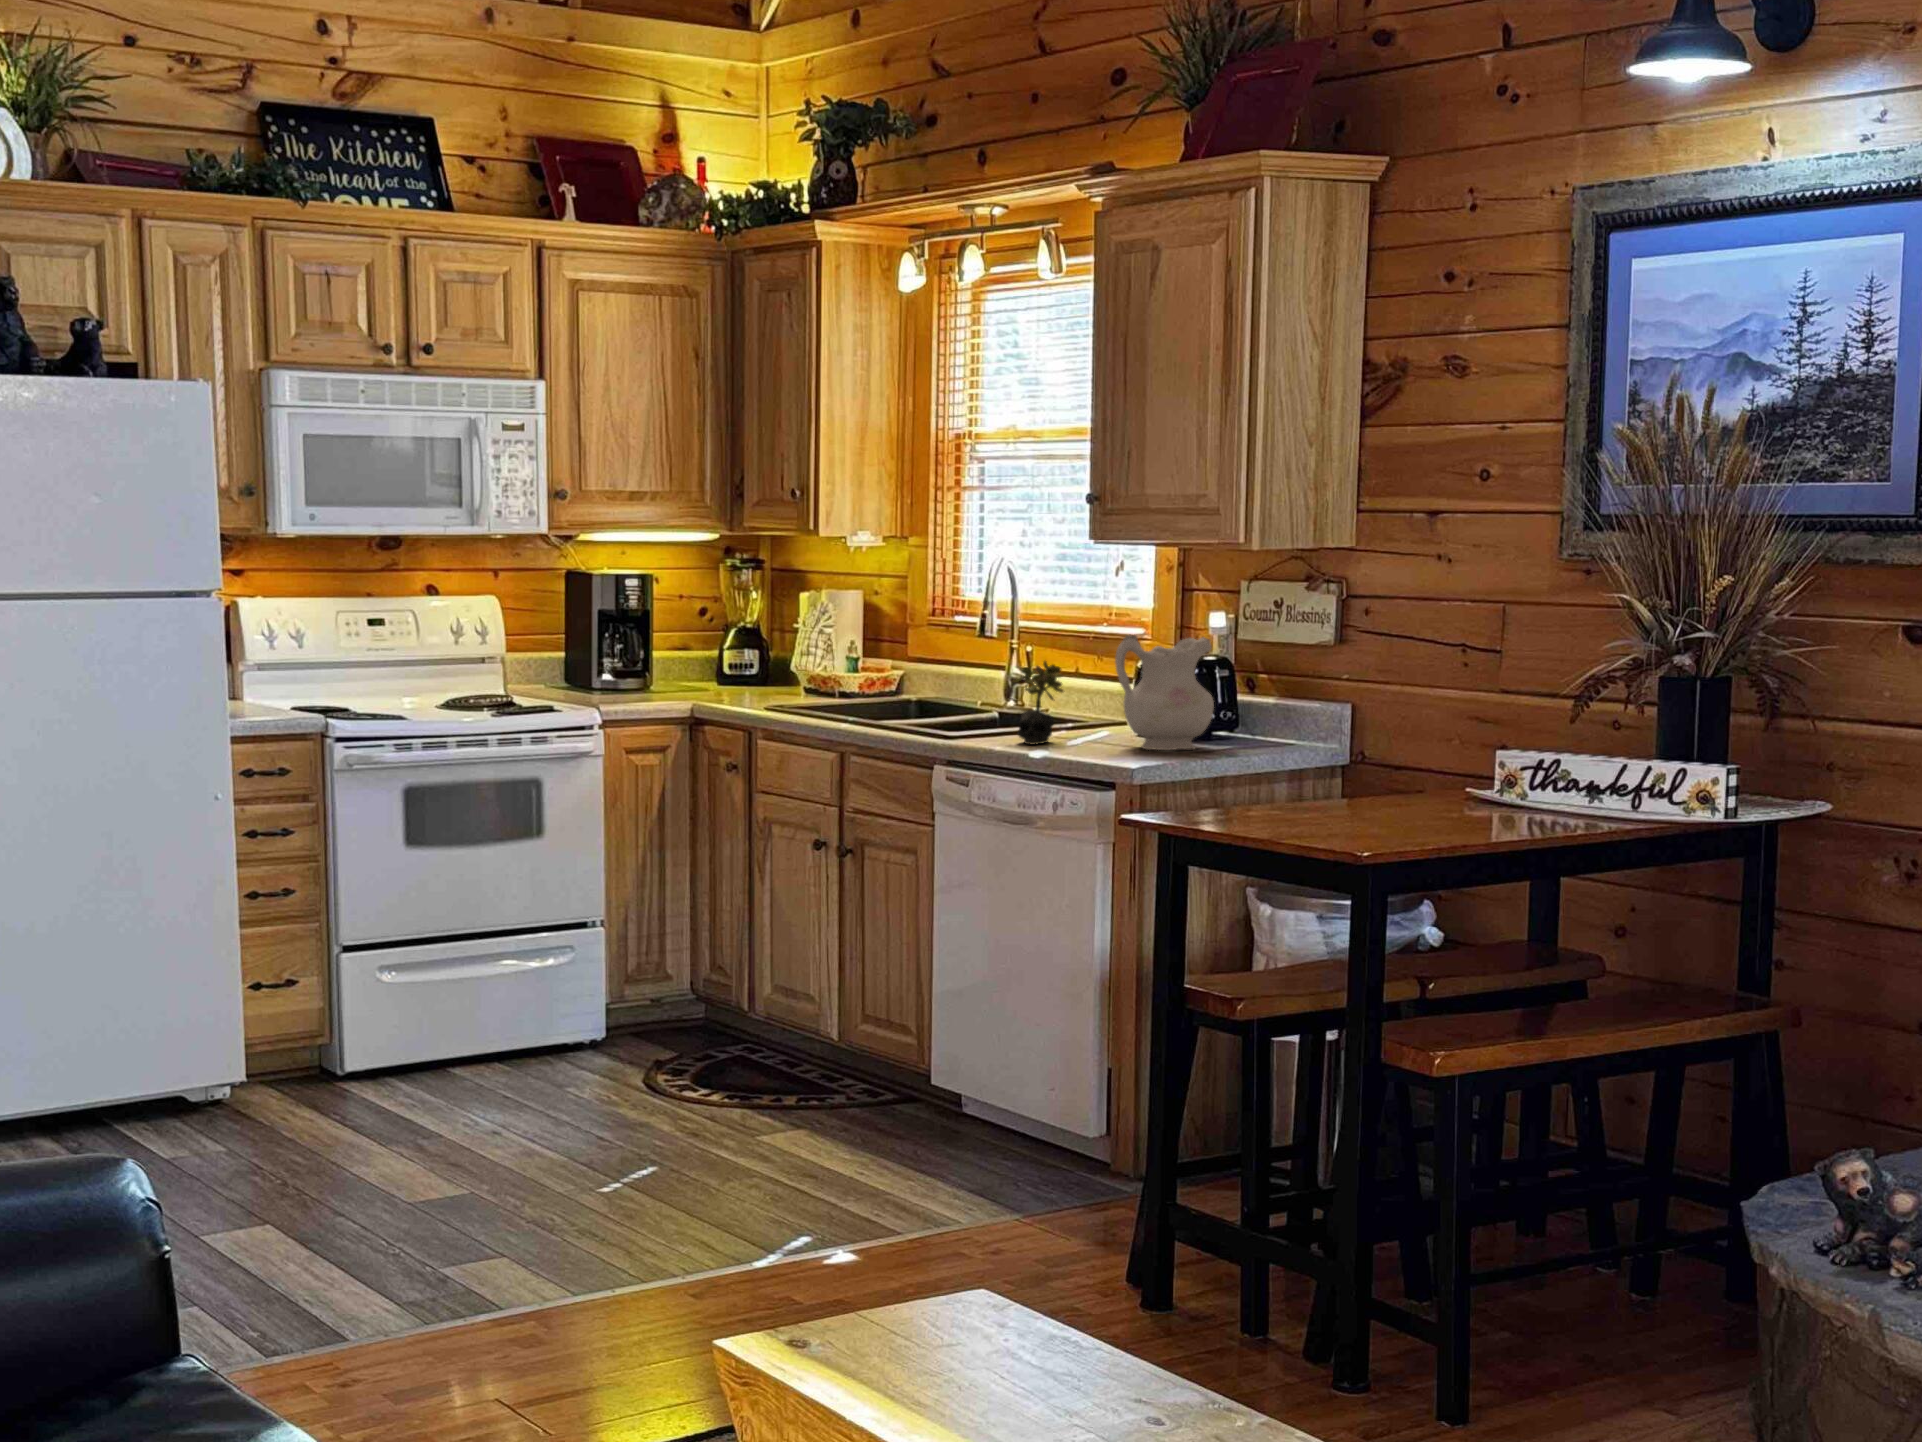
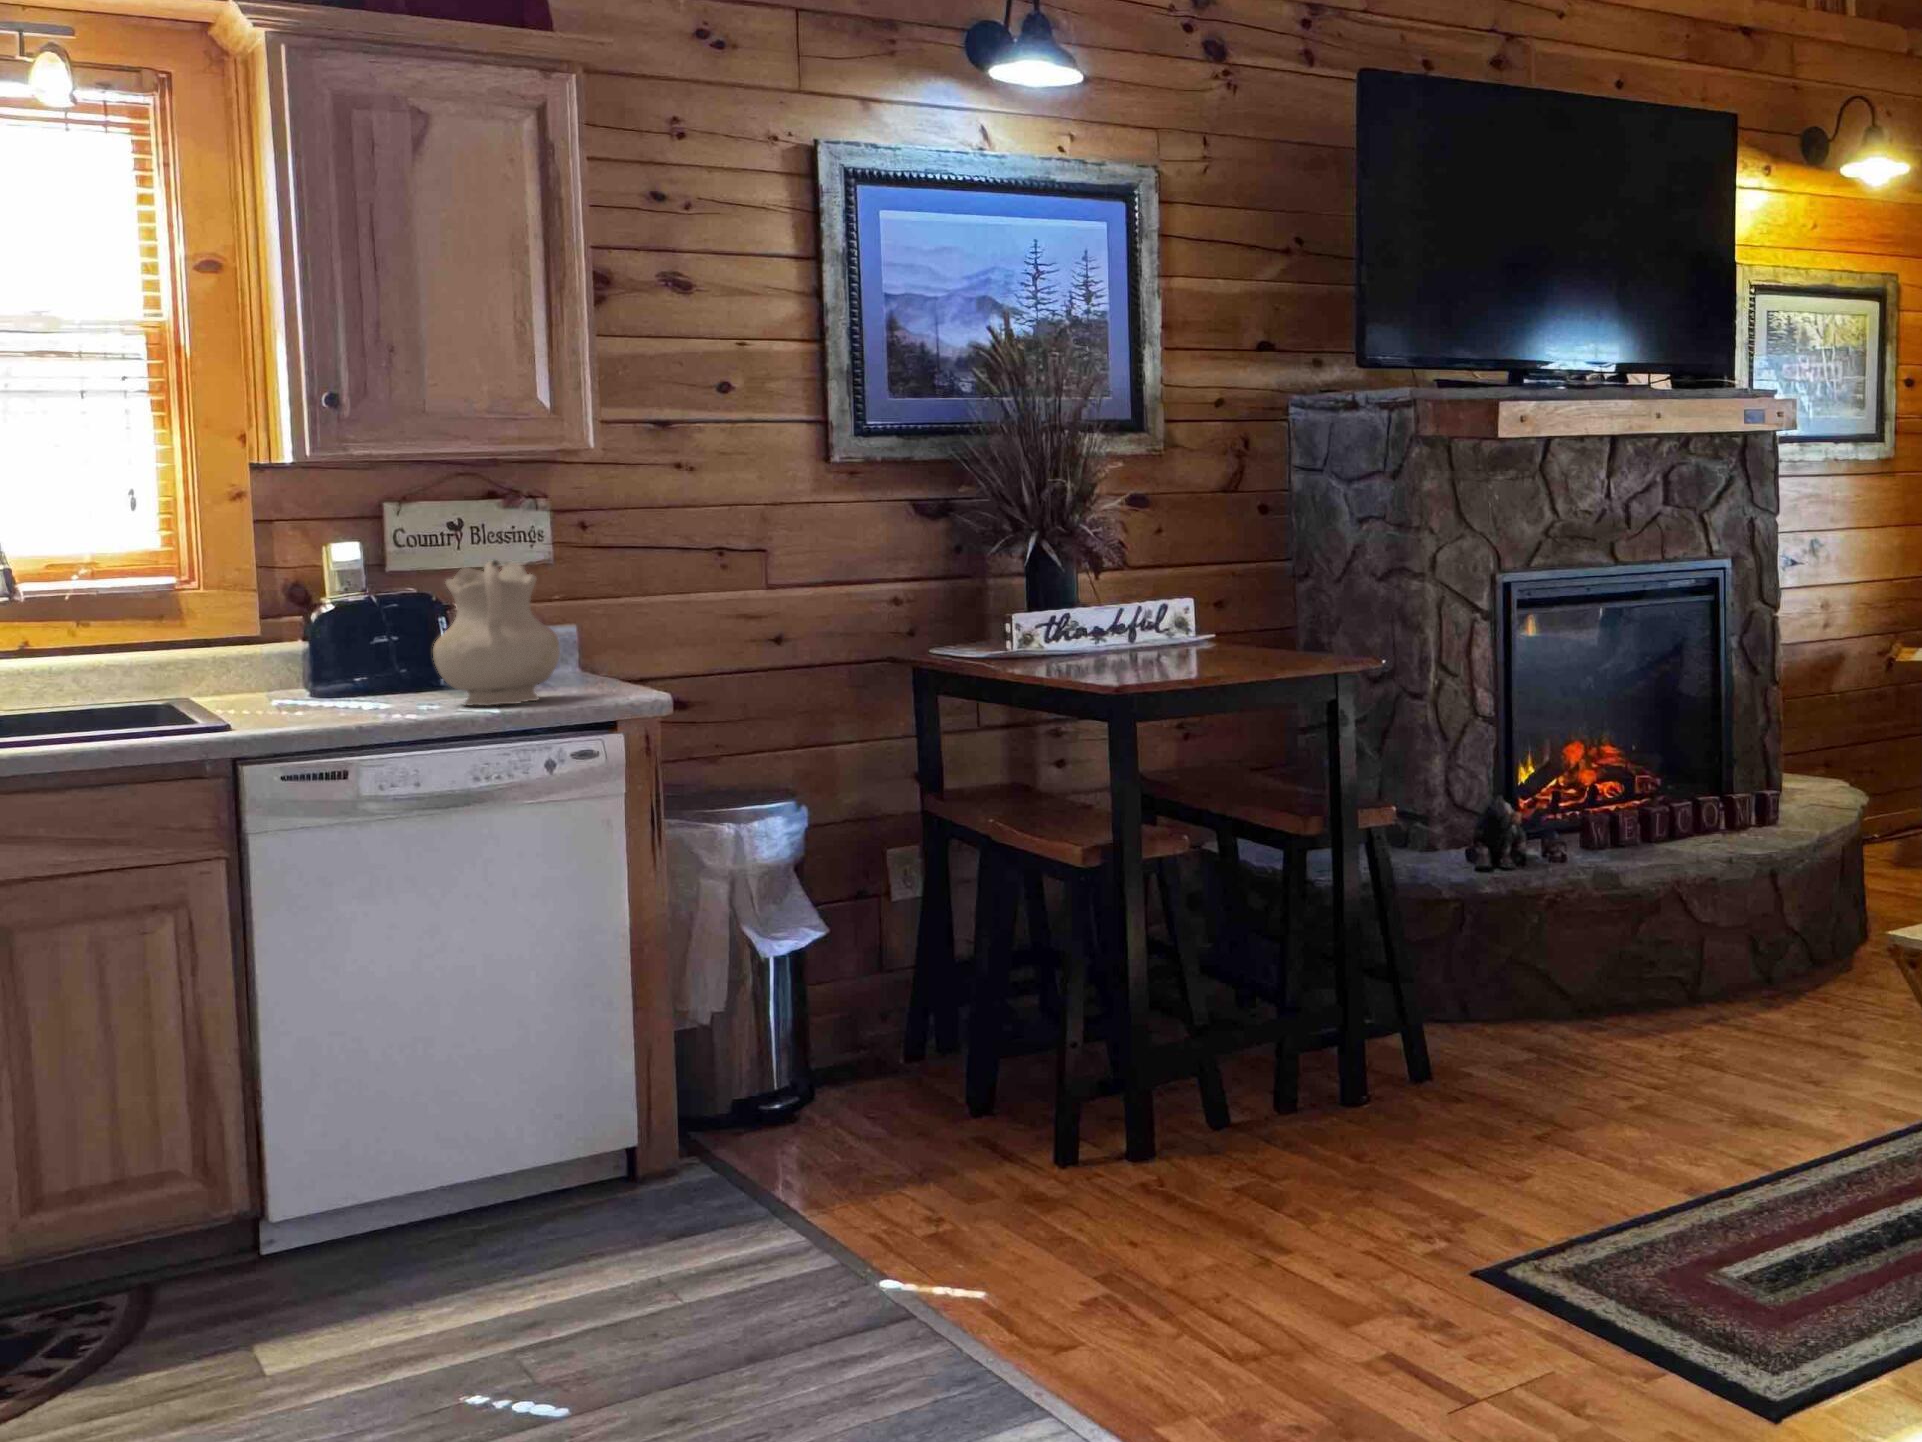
succulent plant: present [1013,661,1063,745] -> none [299,612,397,728]

